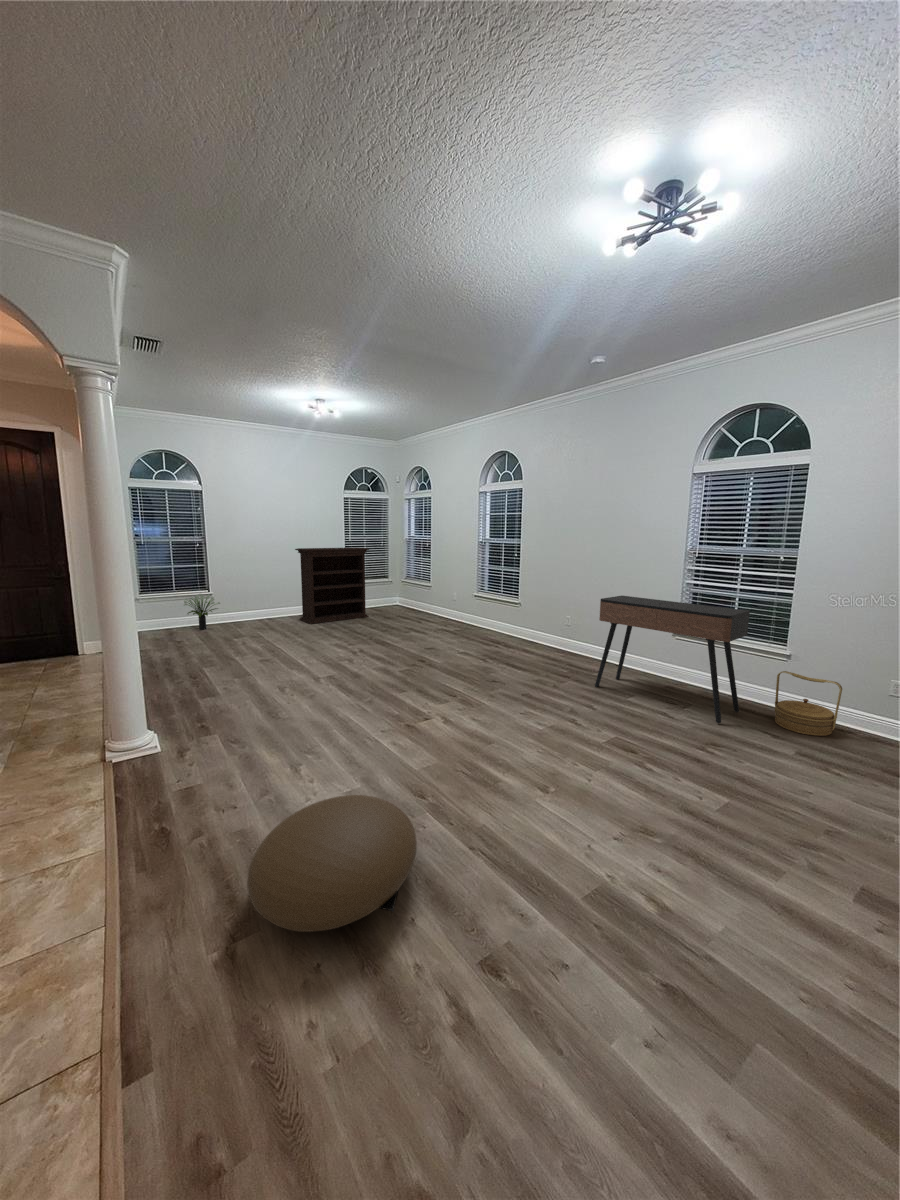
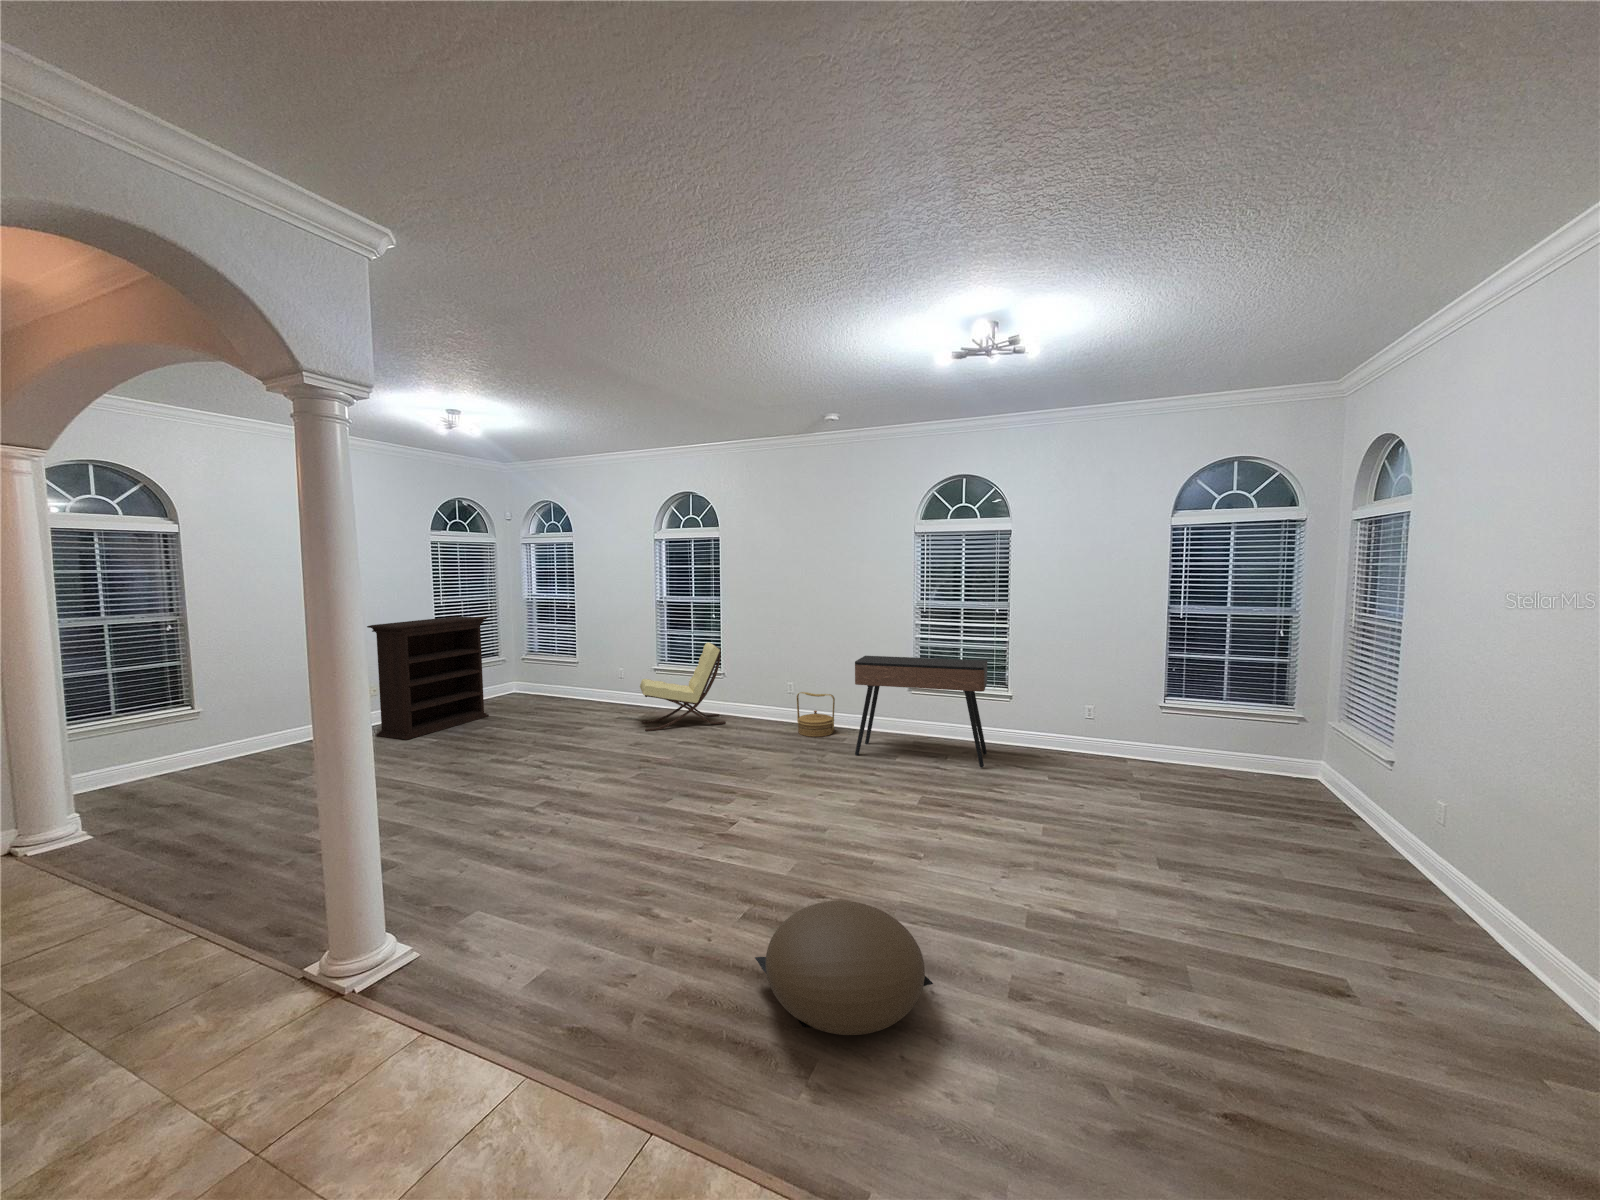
lounge chair: none [449,576,515,644] -> present [640,642,726,731]
potted plant: present [184,594,220,630] -> none [158,717,237,780]
woven basket: present [775,671,842,736] -> present [797,692,835,737]

